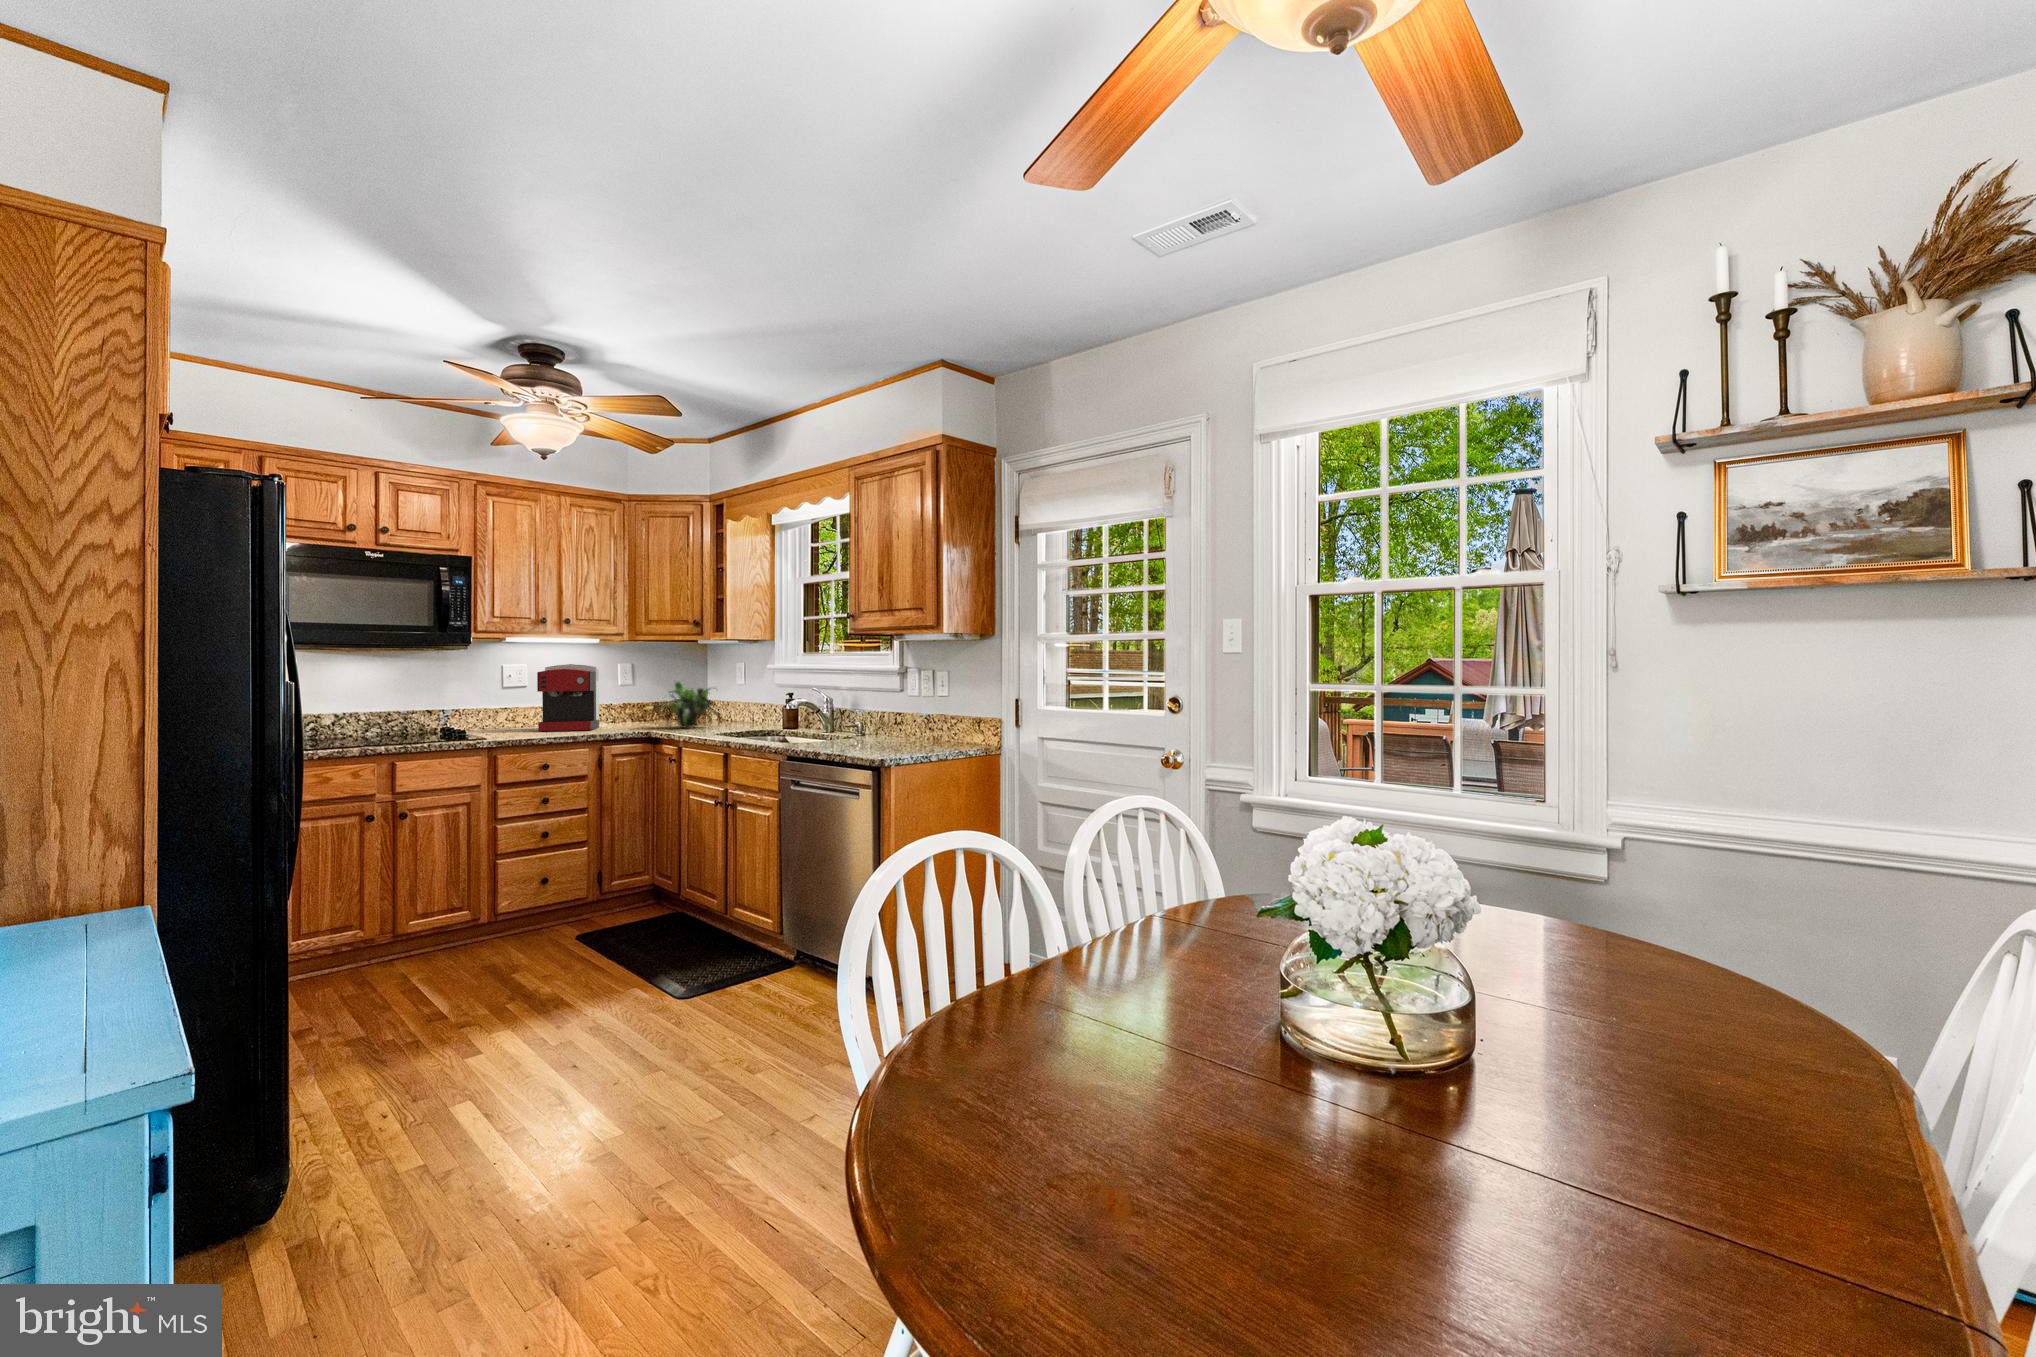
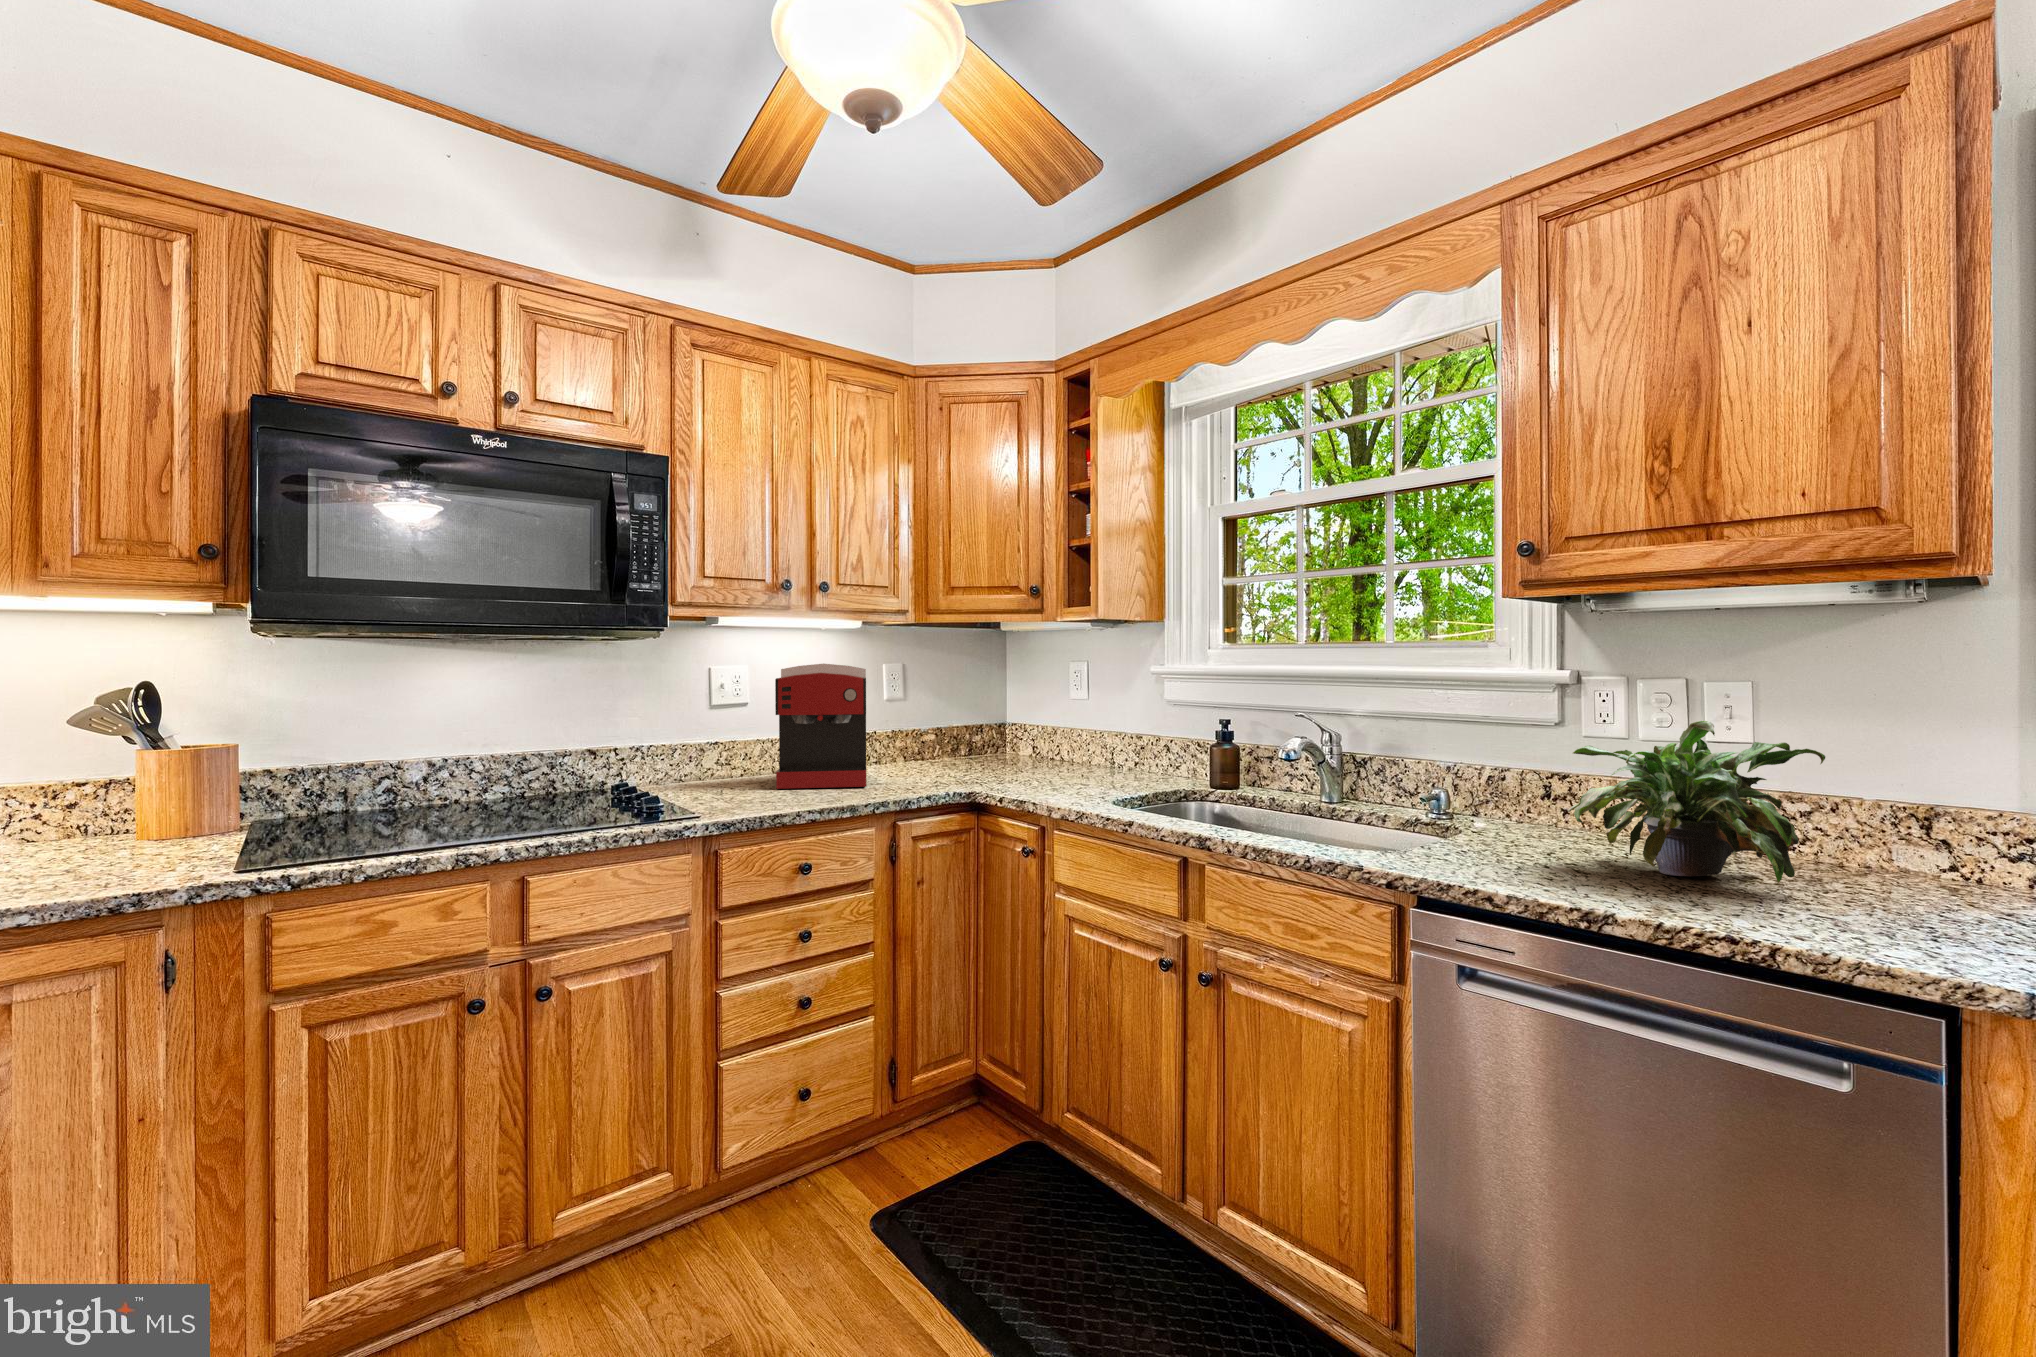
potted plant: present [653,681,721,728] -> present [1568,721,1825,884]

